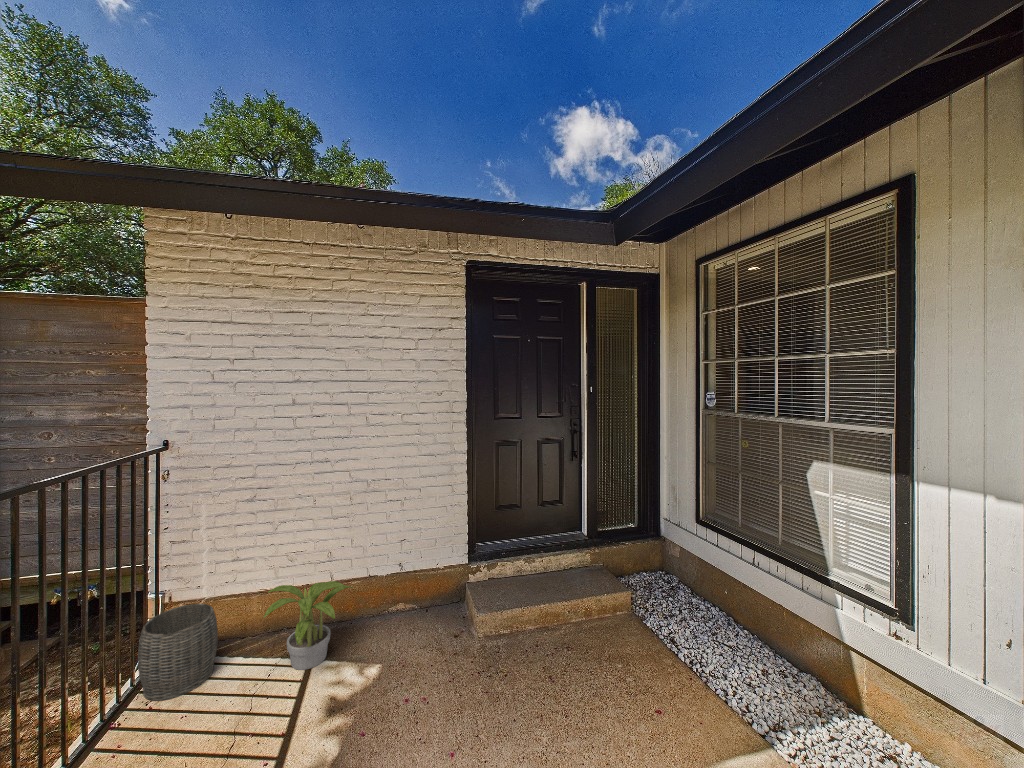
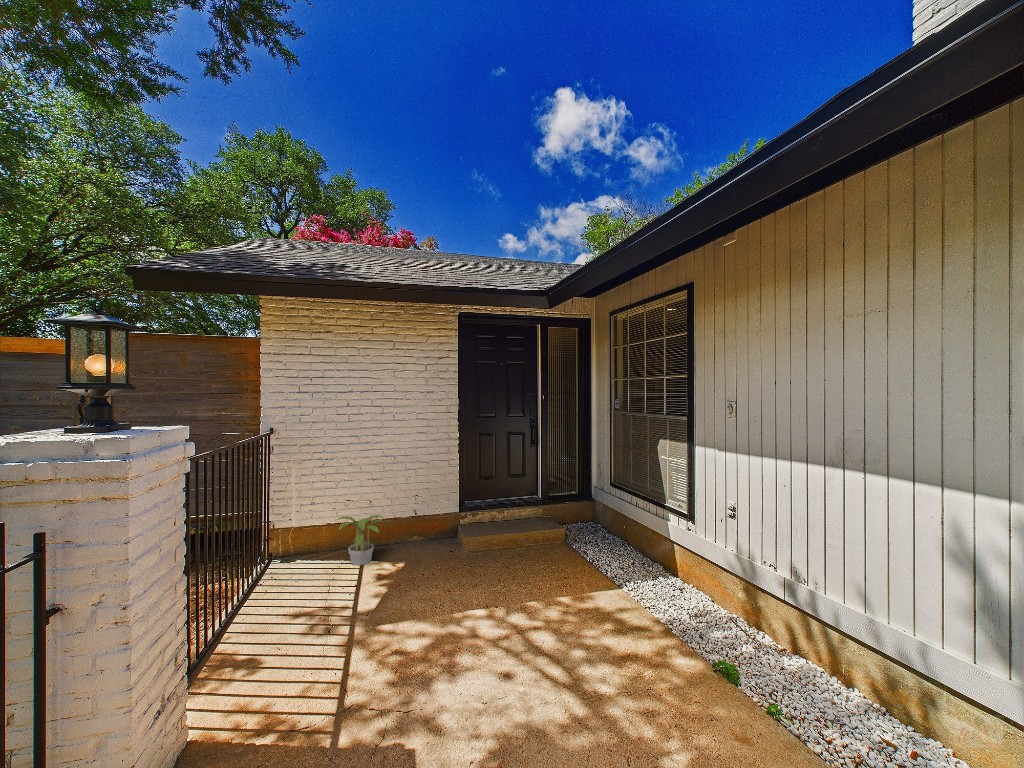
woven basket: present [138,604,218,701] -> none [265,527,307,577]

